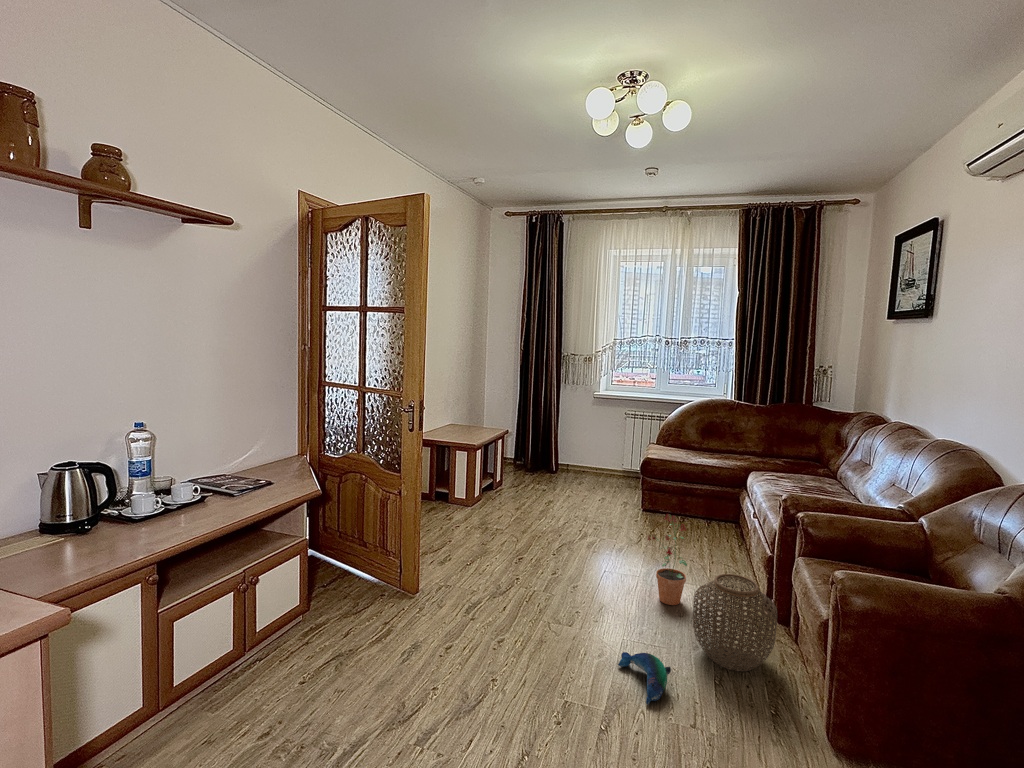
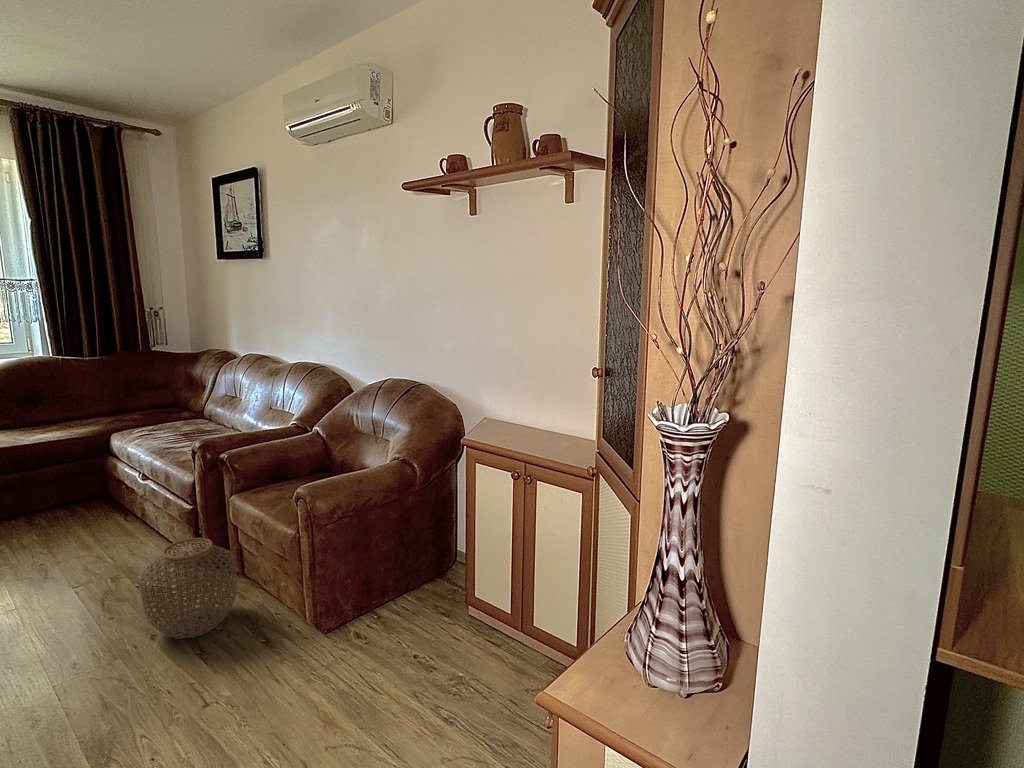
potted plant: present [648,514,687,605] -> none [29,511,105,620]
plush toy: present [618,652,671,705] -> none [70,671,154,726]

